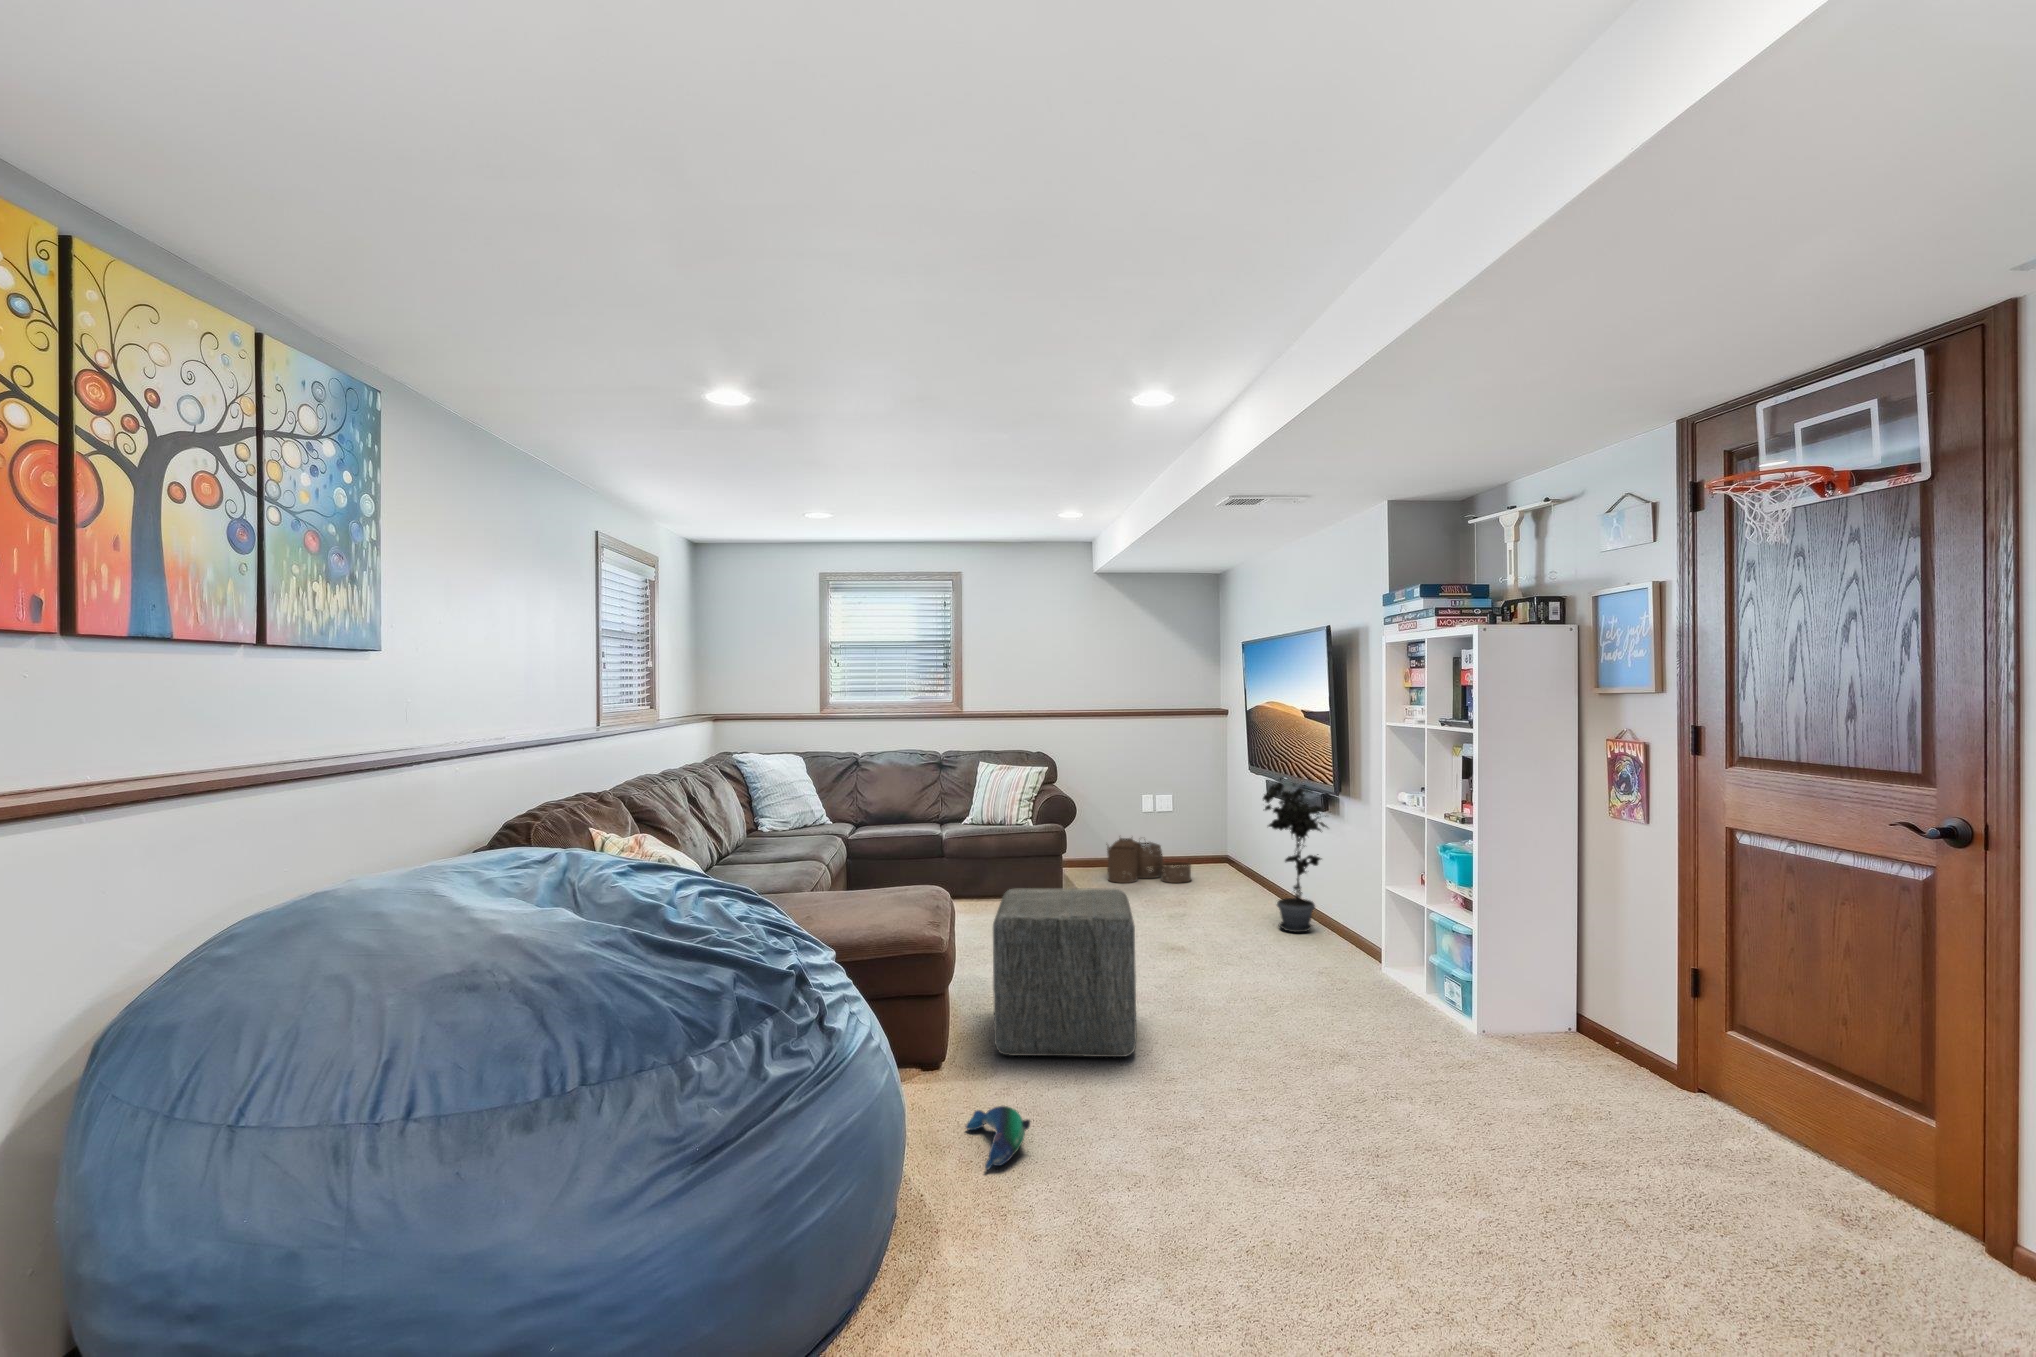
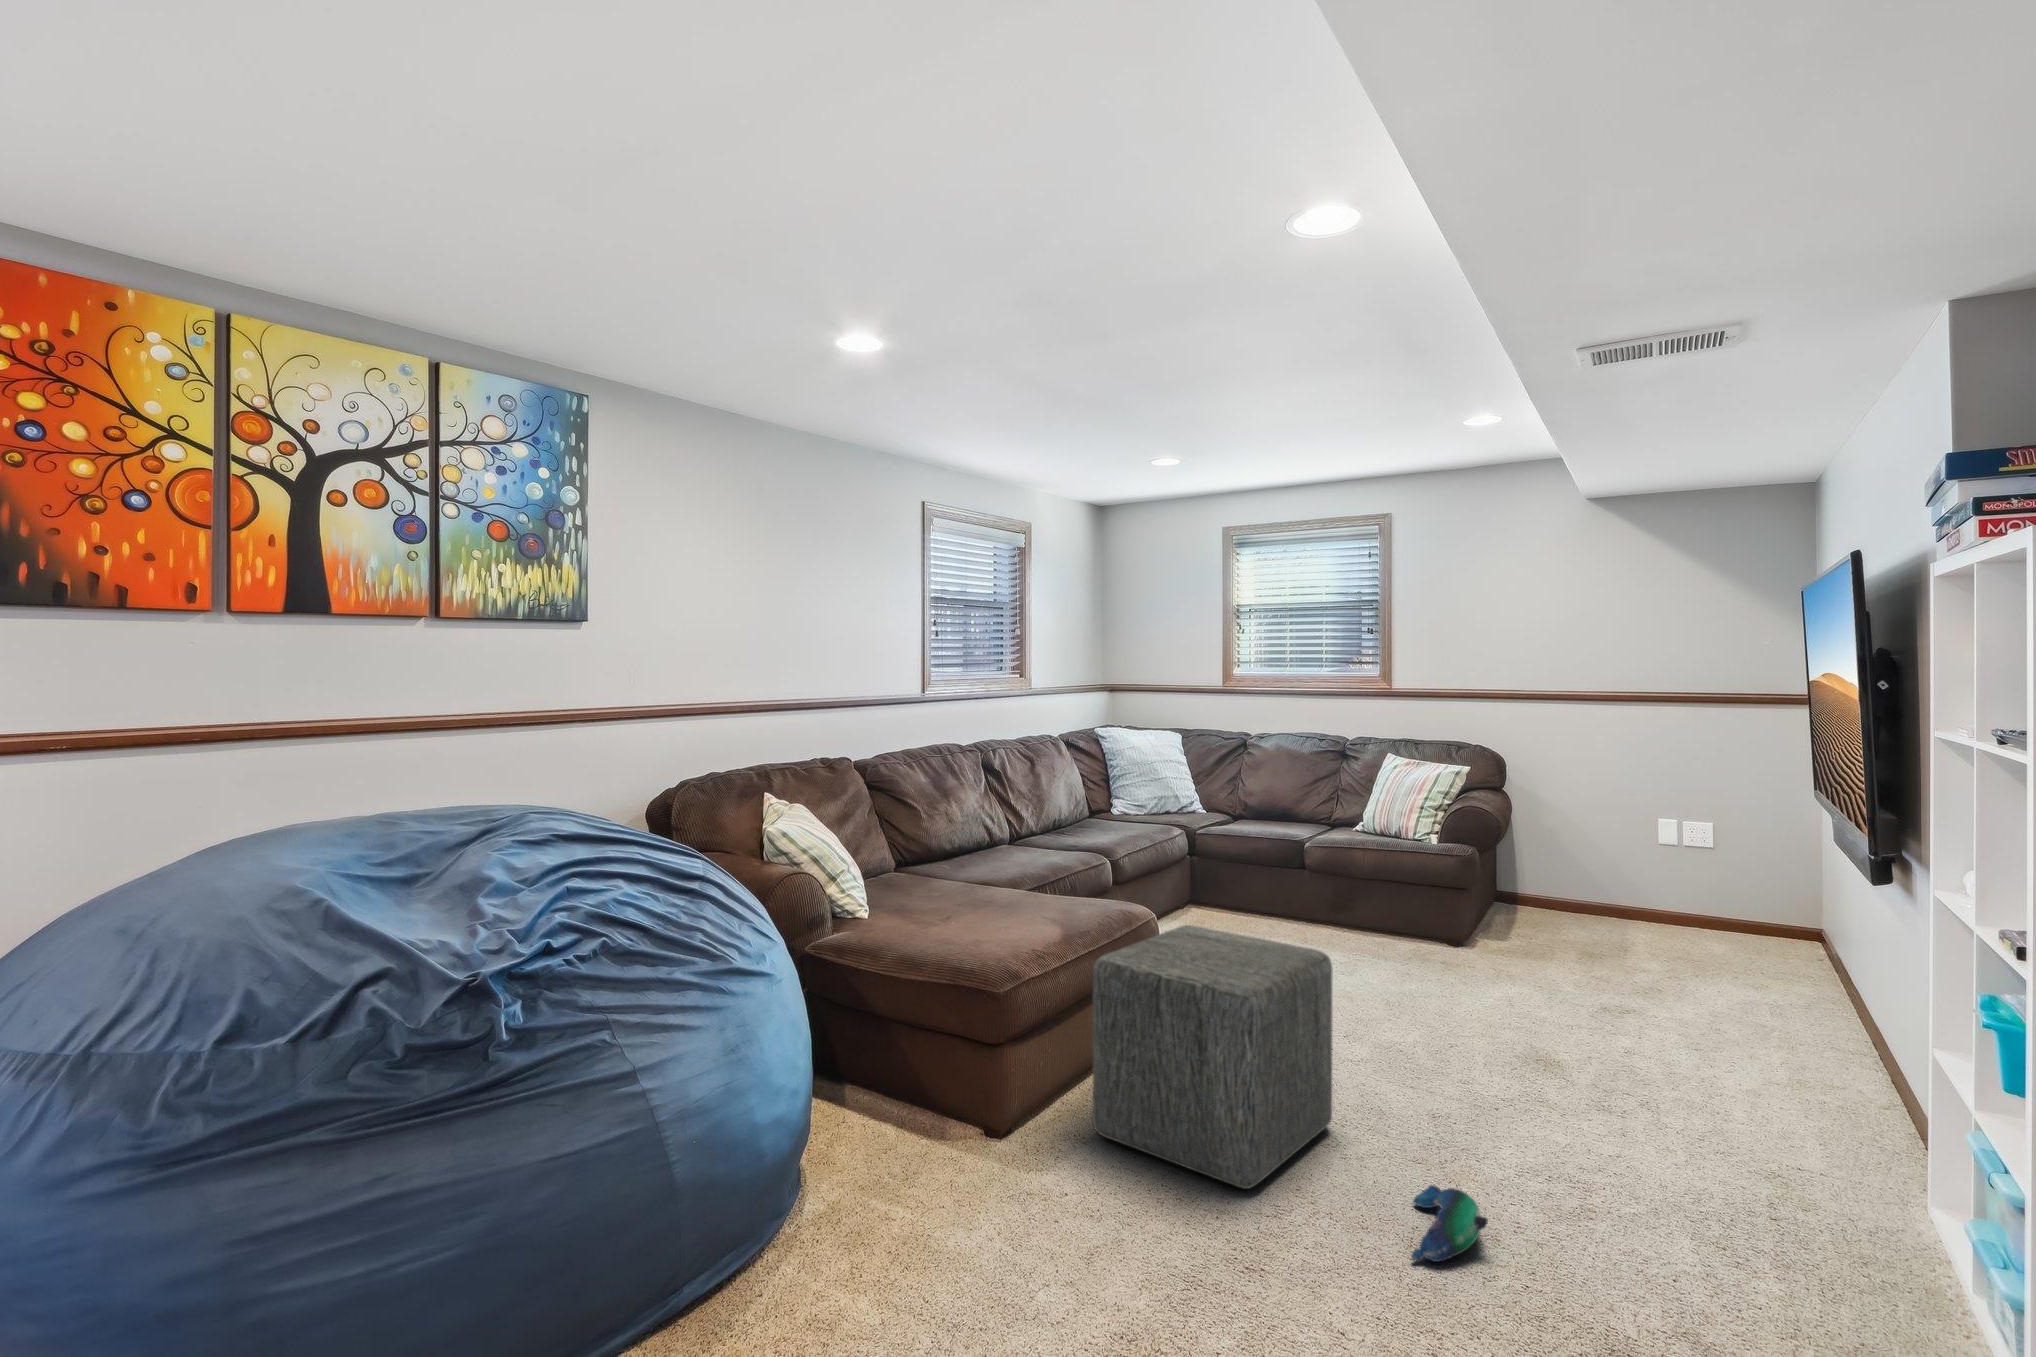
potted plant: present [1263,778,1327,933] -> none [1736,815,1881,1080]
woven basket: present [1107,838,1191,883] -> none [1564,873,1708,959]
plush toy: present [966,1106,1030,1170] -> present [1411,1185,1488,1262]

